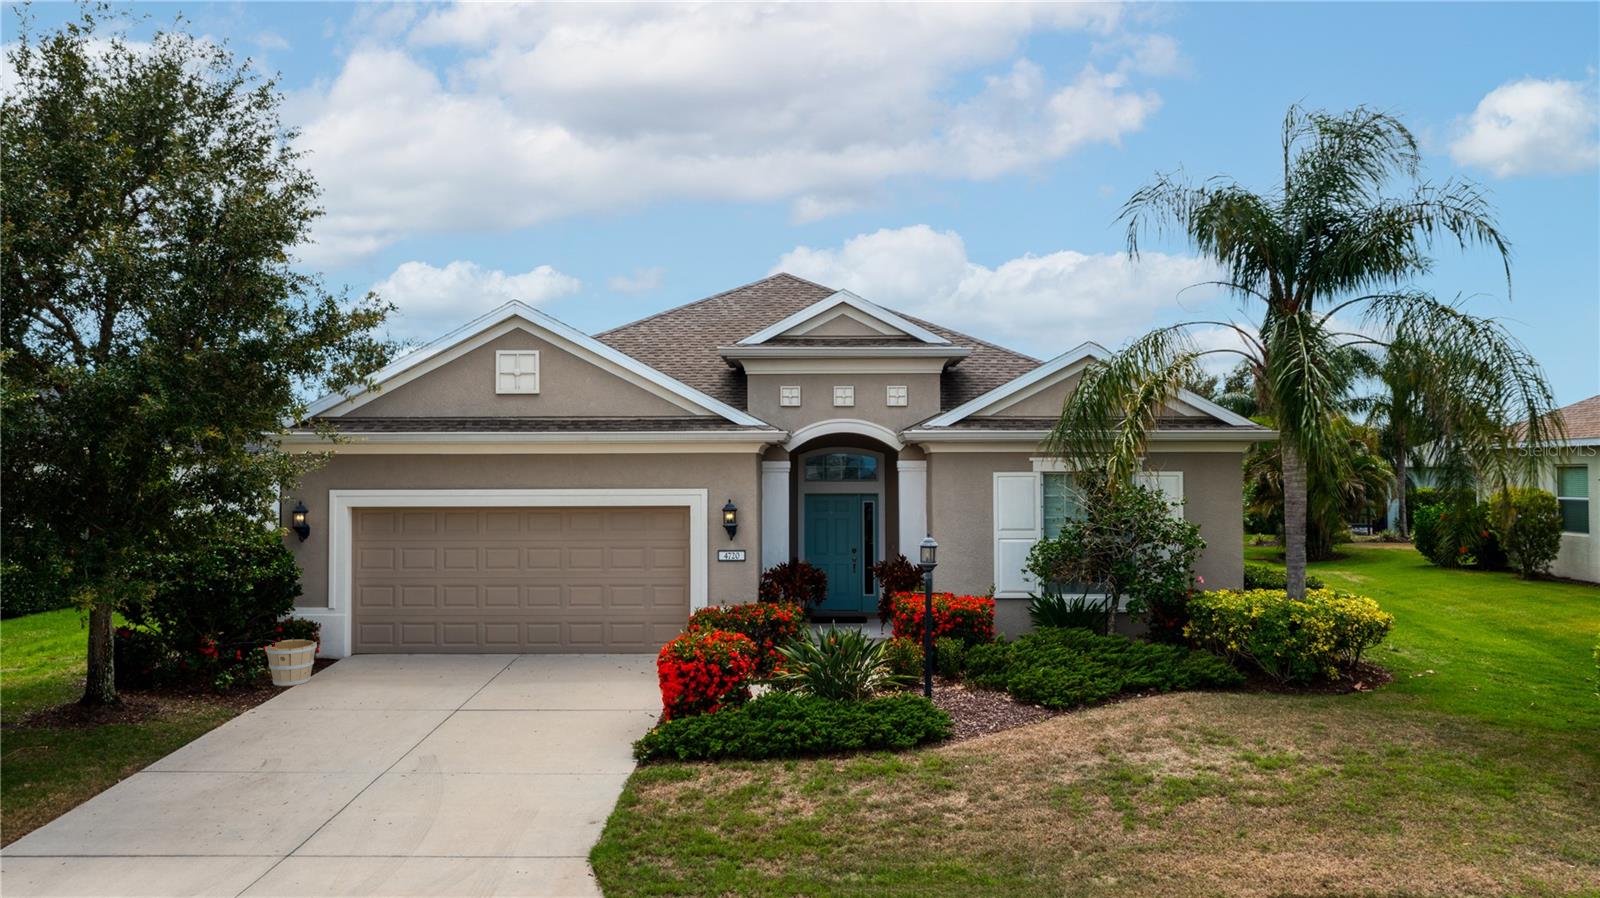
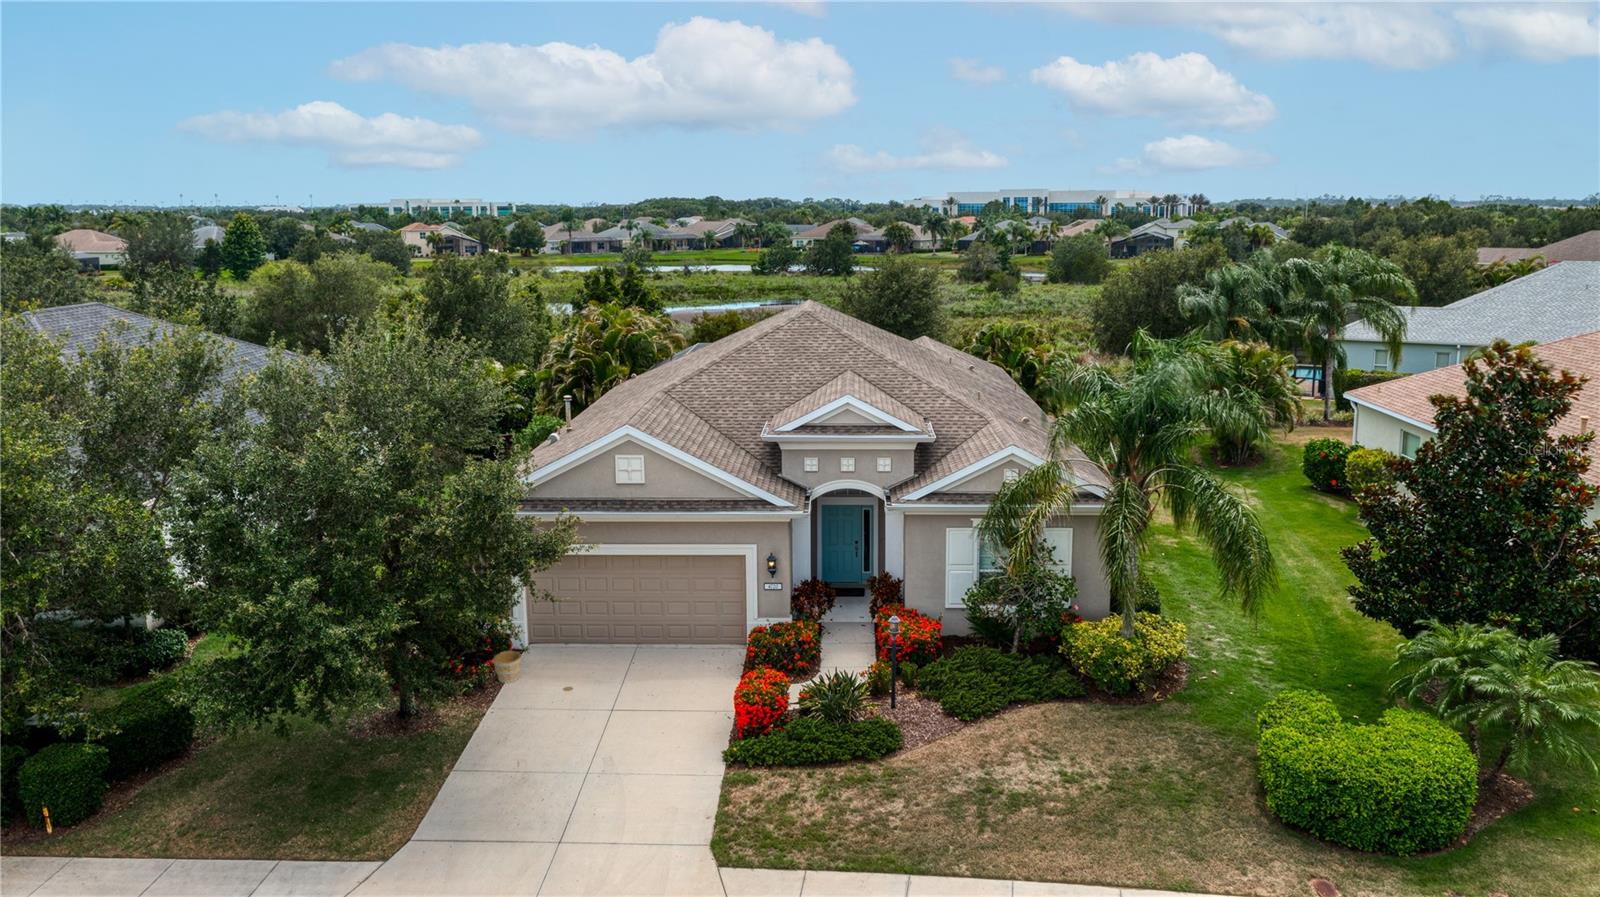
potted plant: none [1337,635,1370,695] -> present [1143,668,1158,703]

